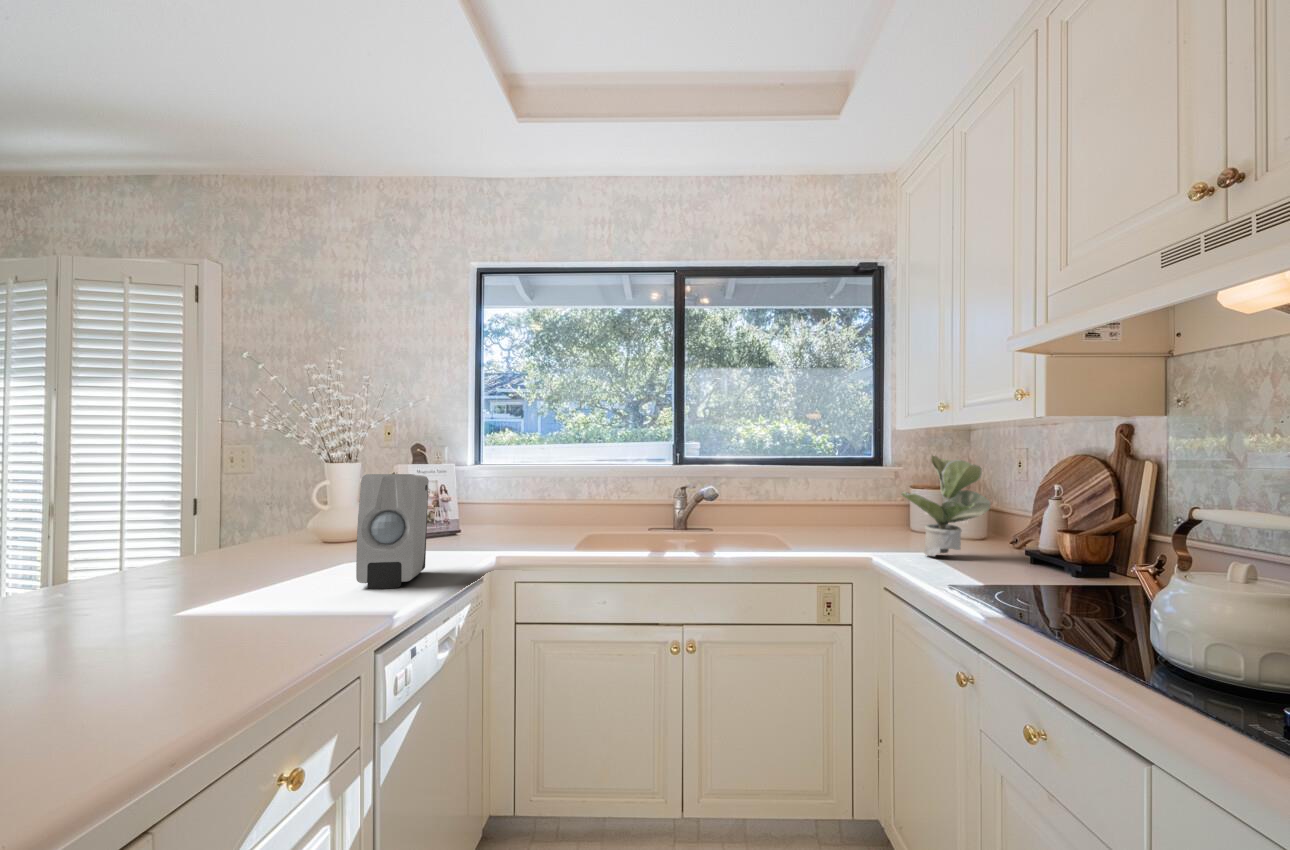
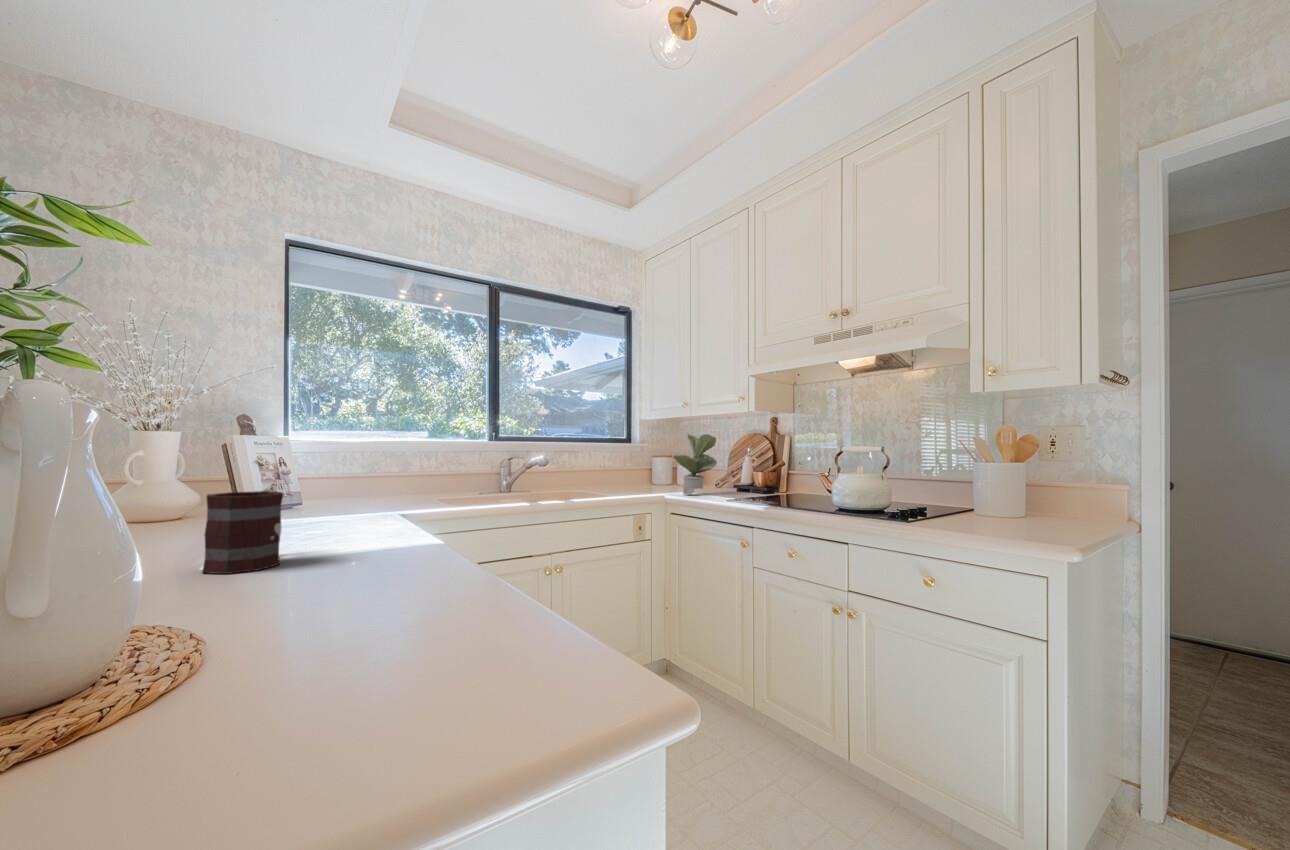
soap dispenser: present [356,474,428,589] -> none [322,428,399,536]
mug: none [137,548,243,633] -> present [202,491,283,574]

